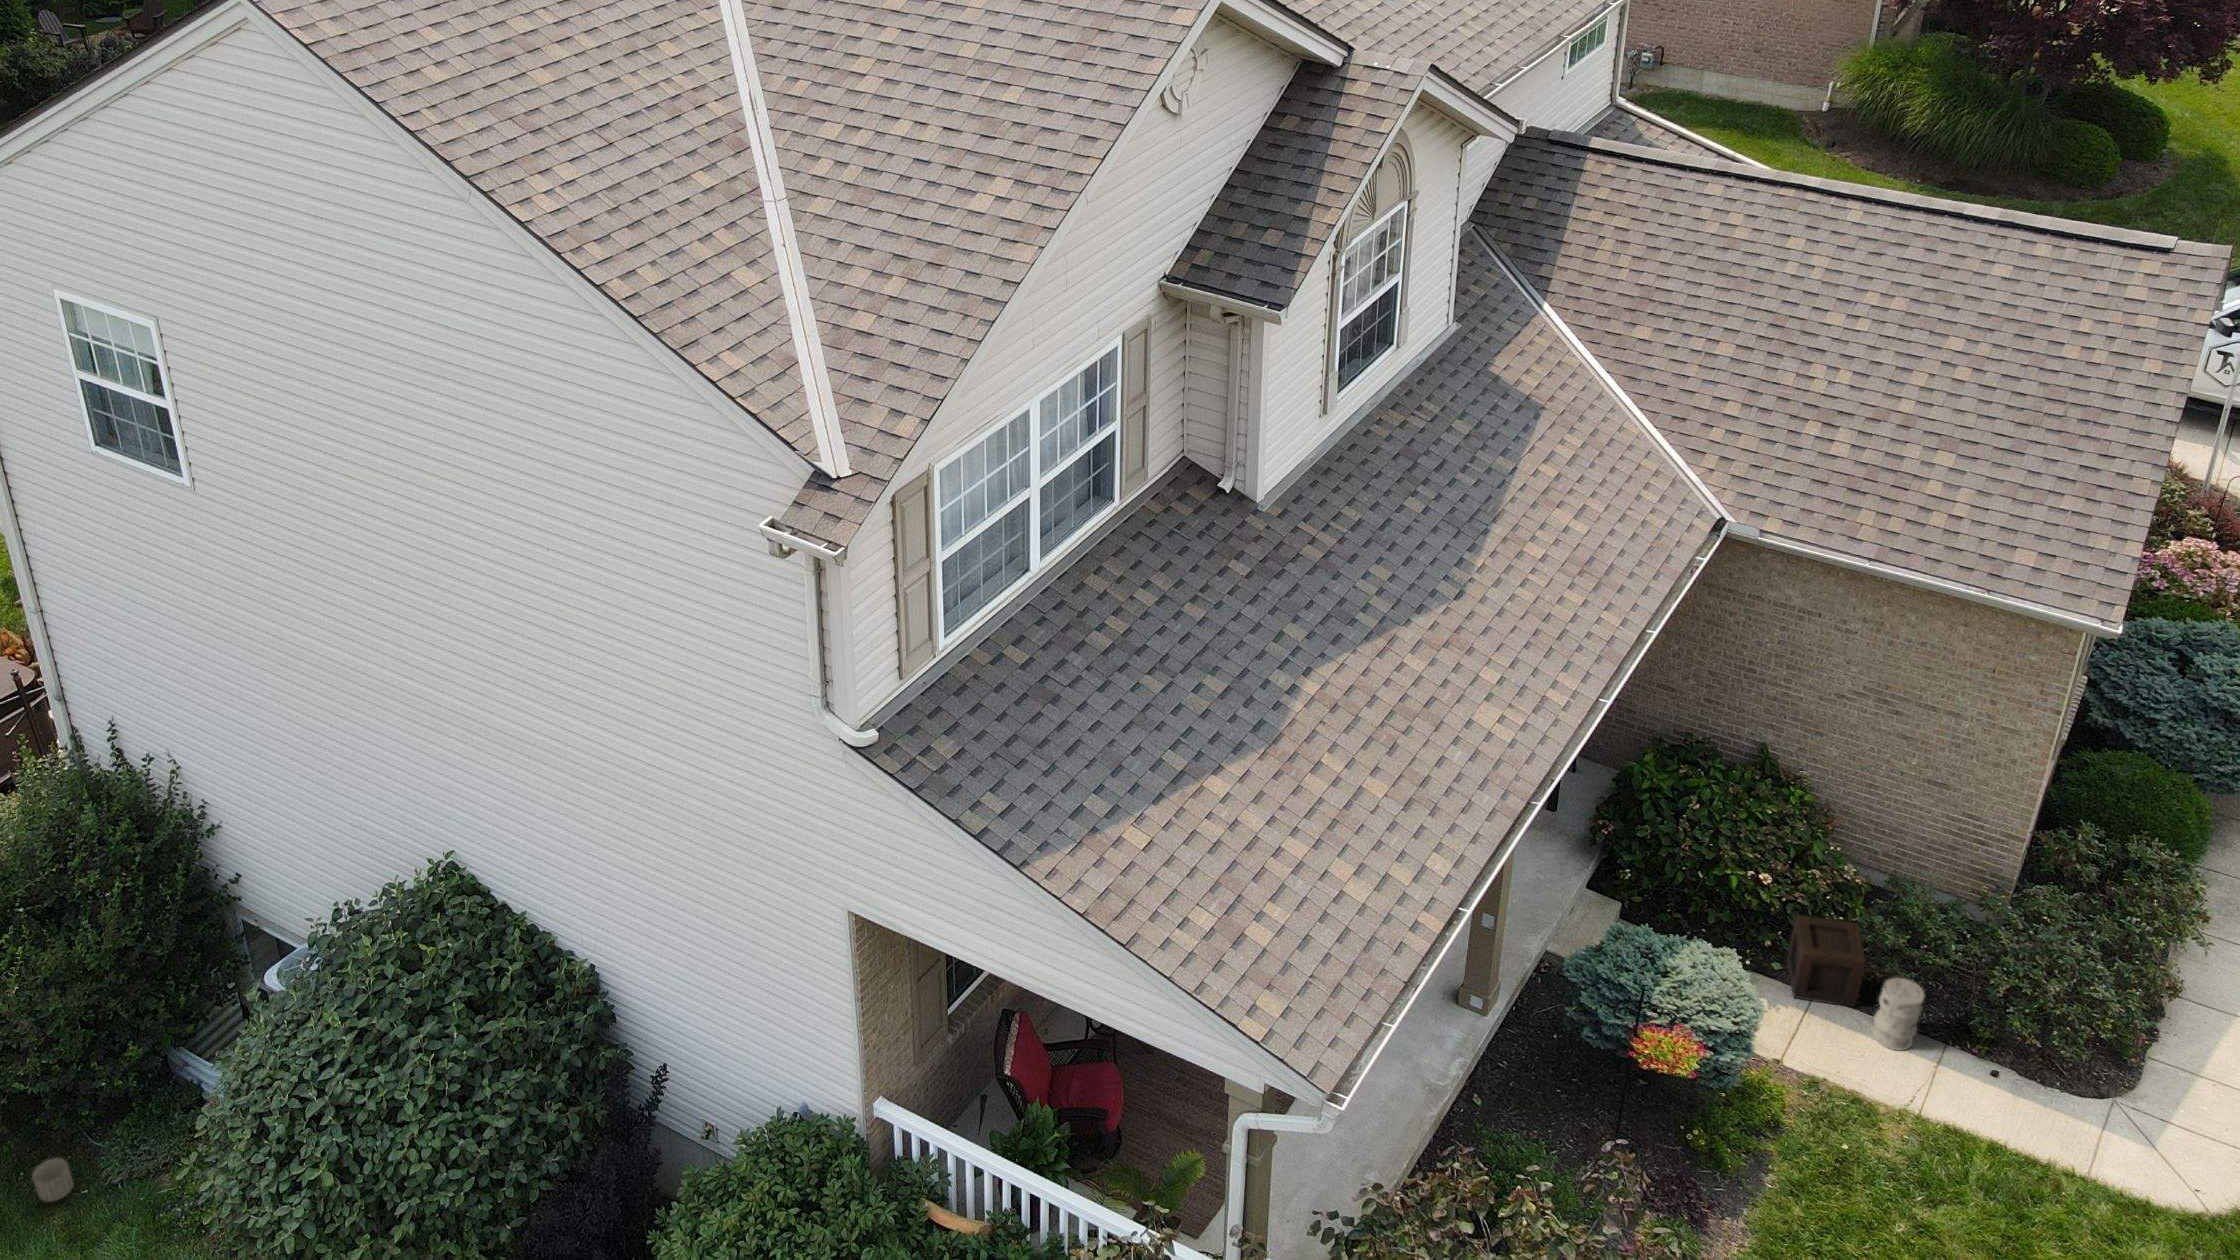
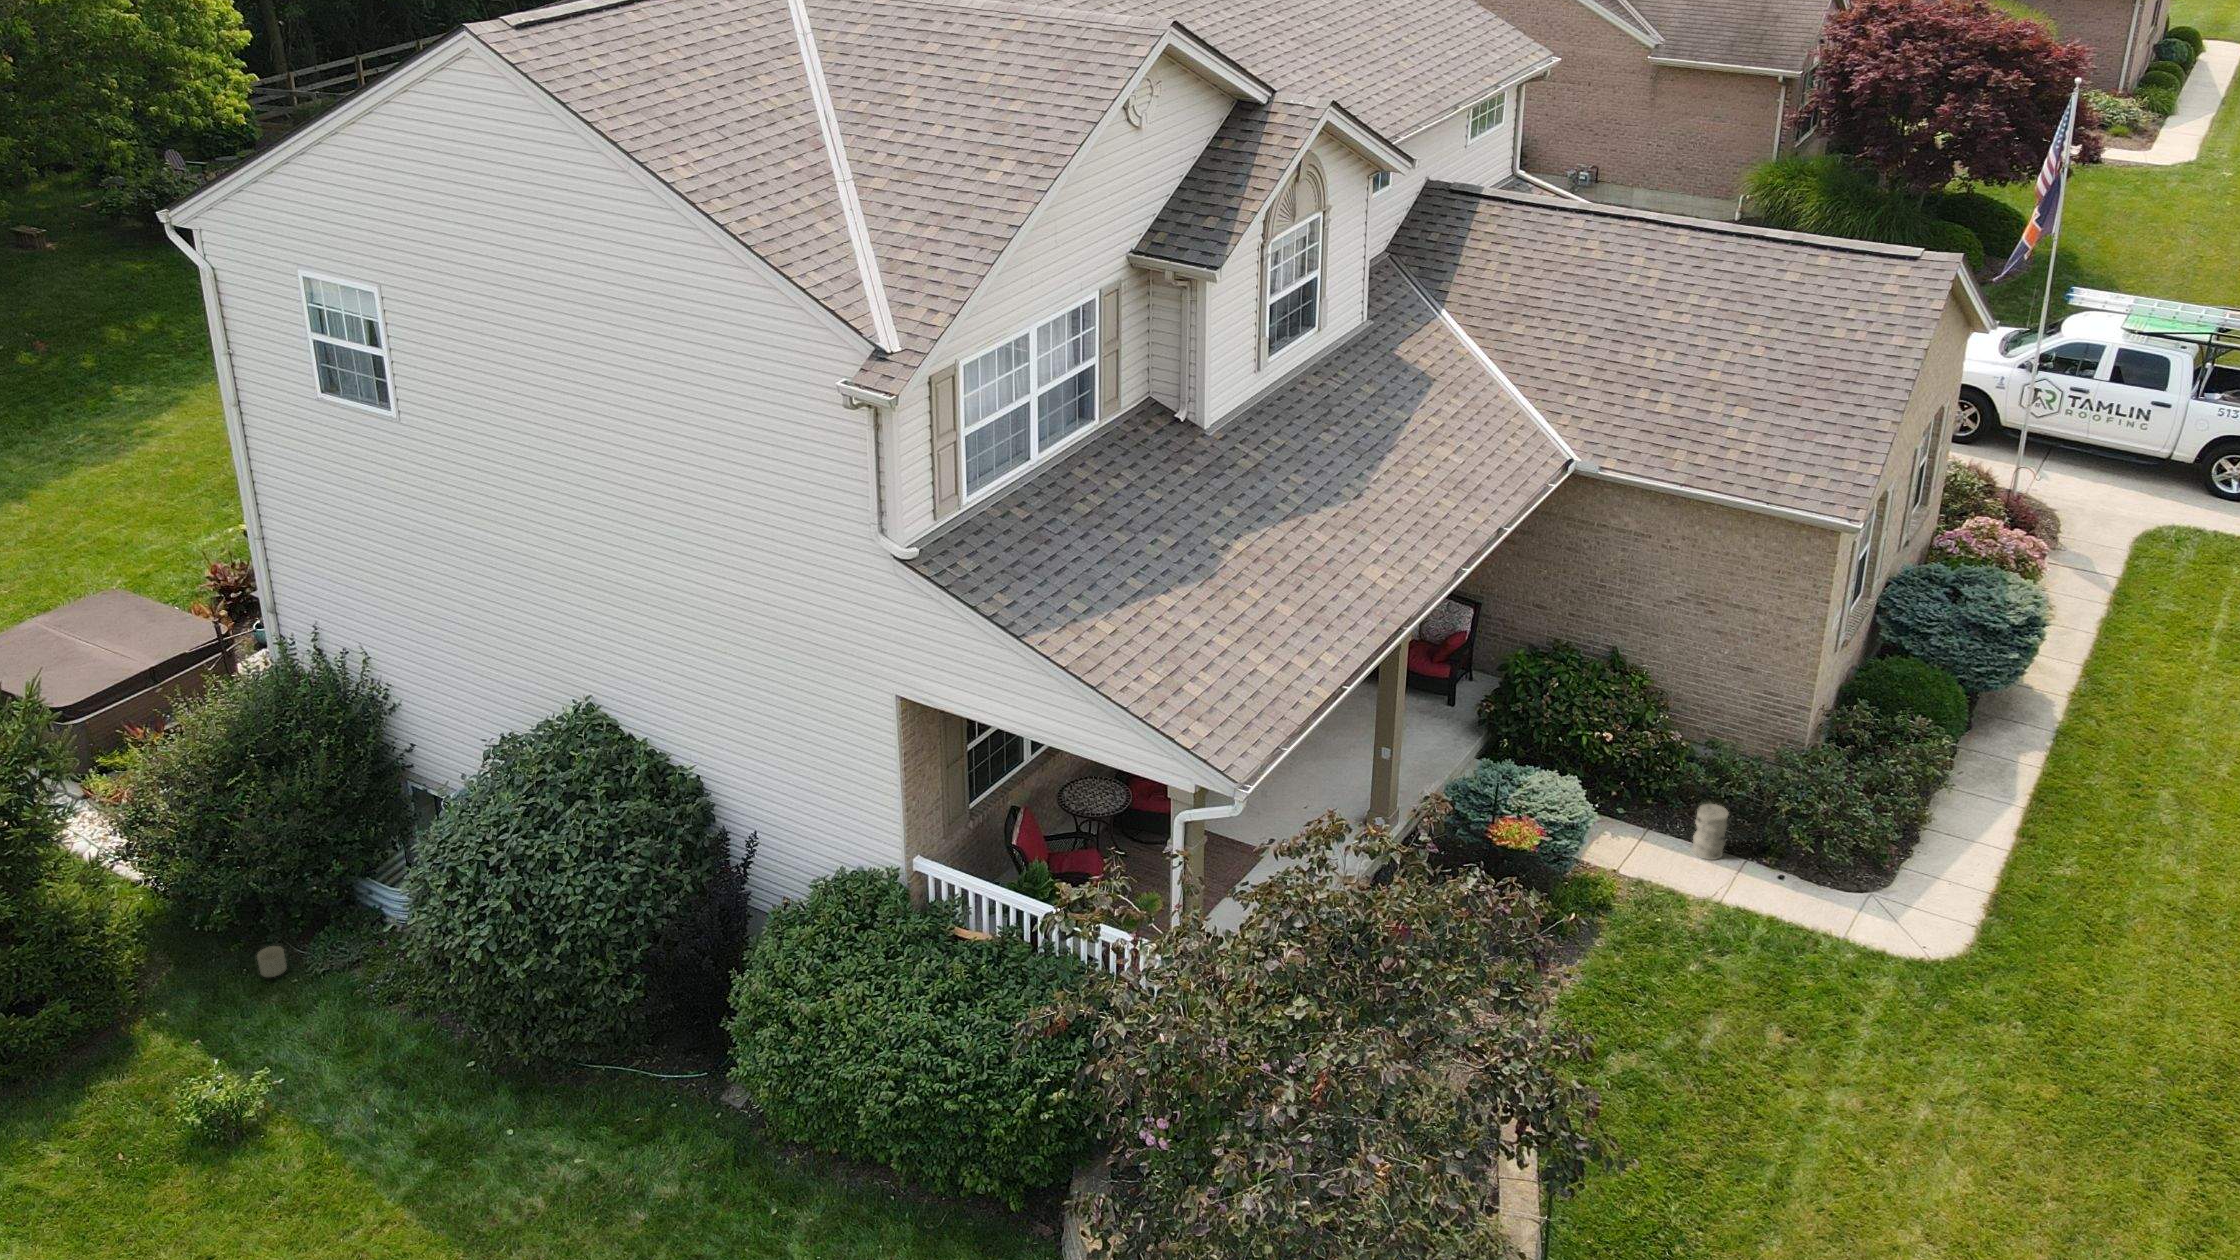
wooden crate: present [1787,915,1865,1007] -> none [1631,767,1686,834]

